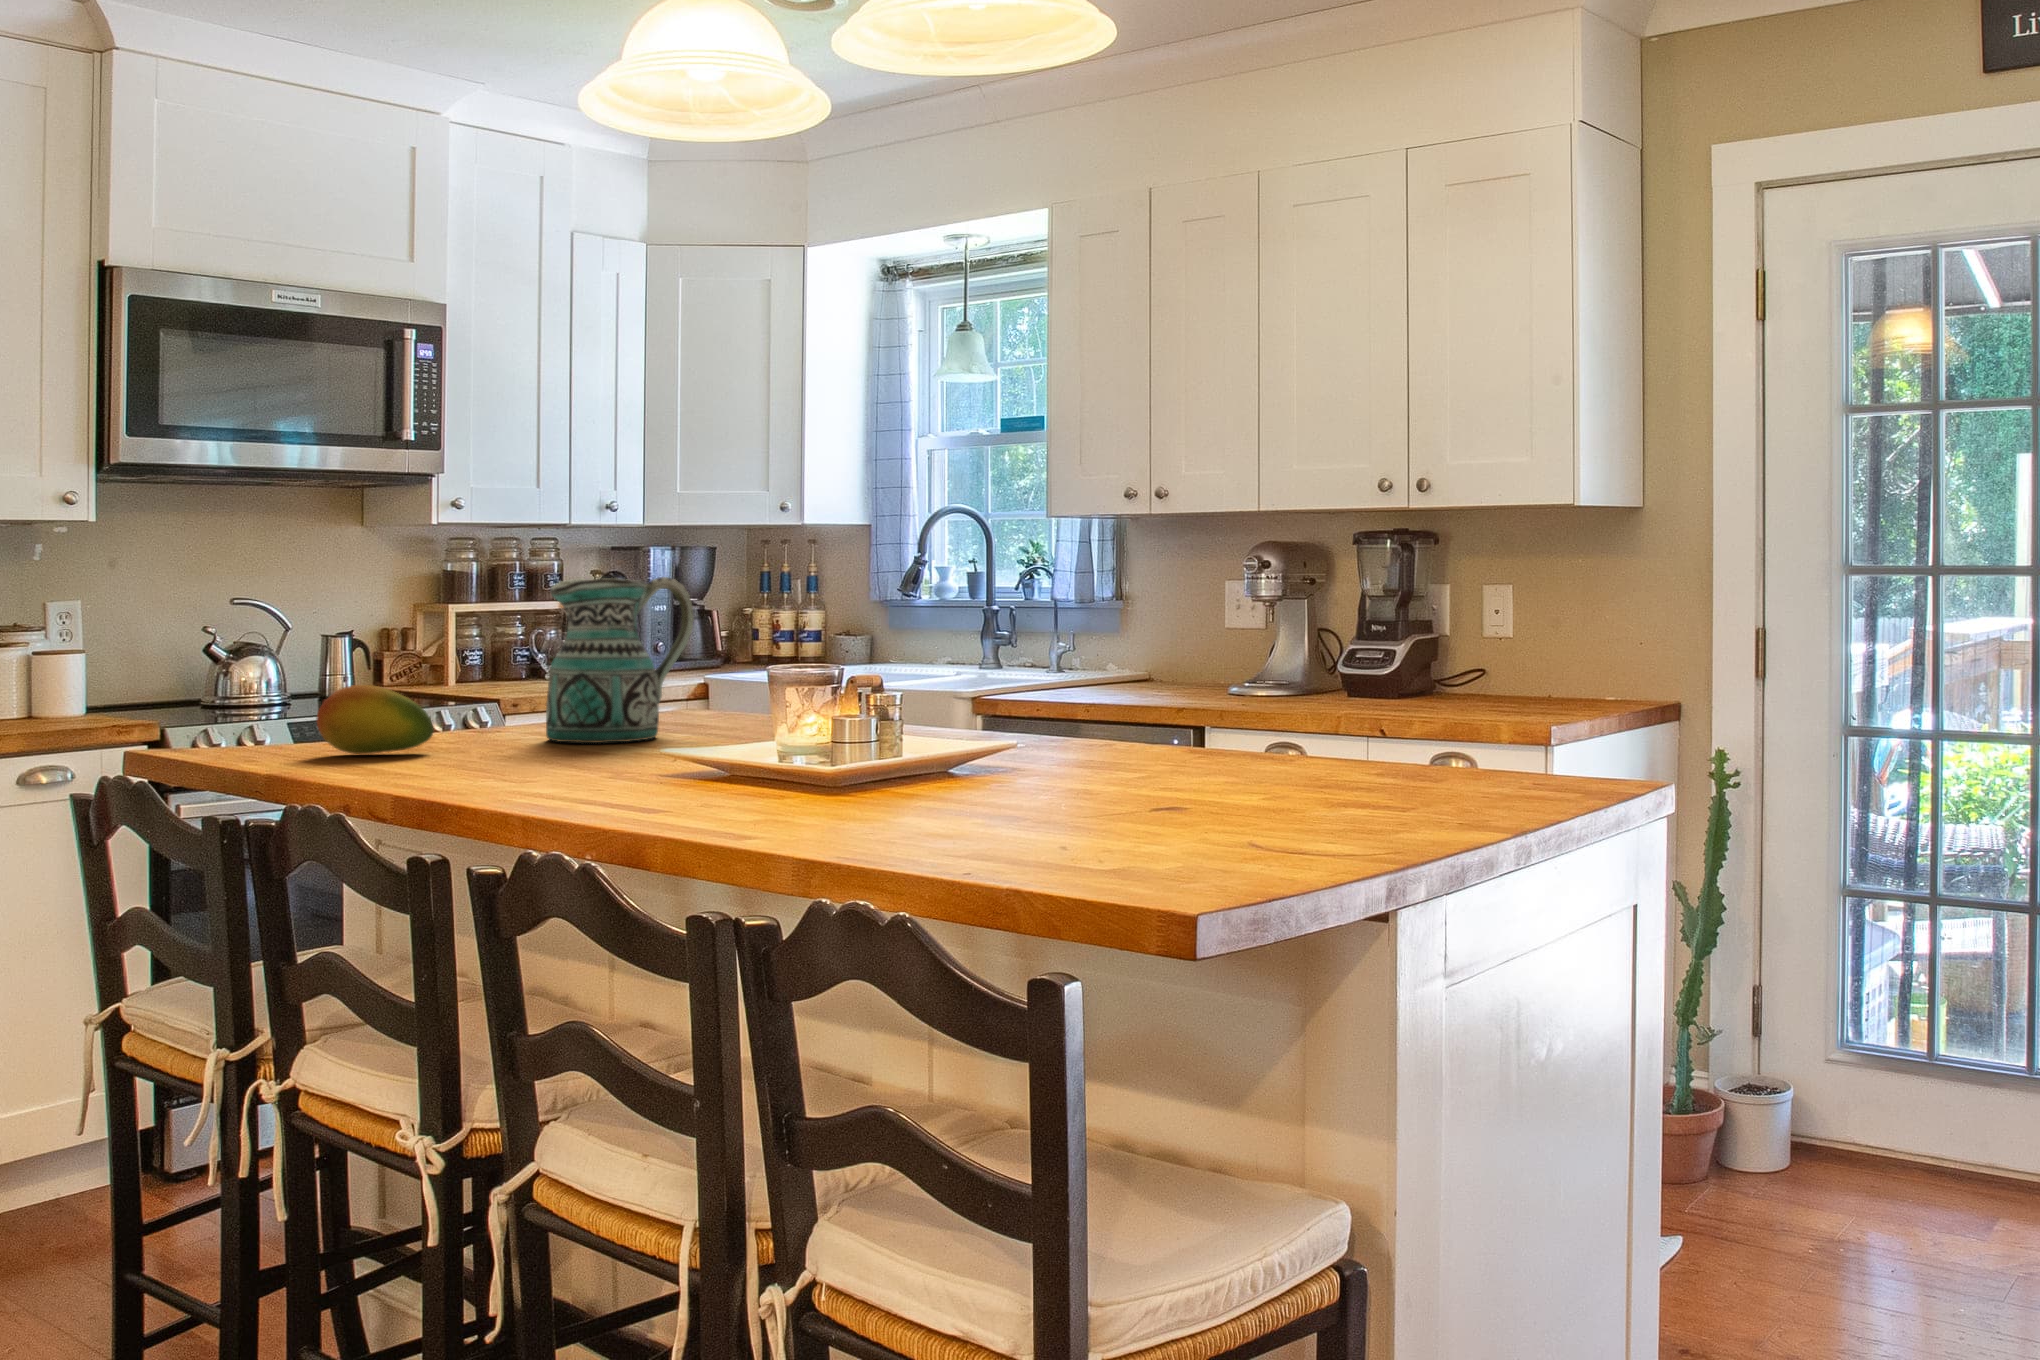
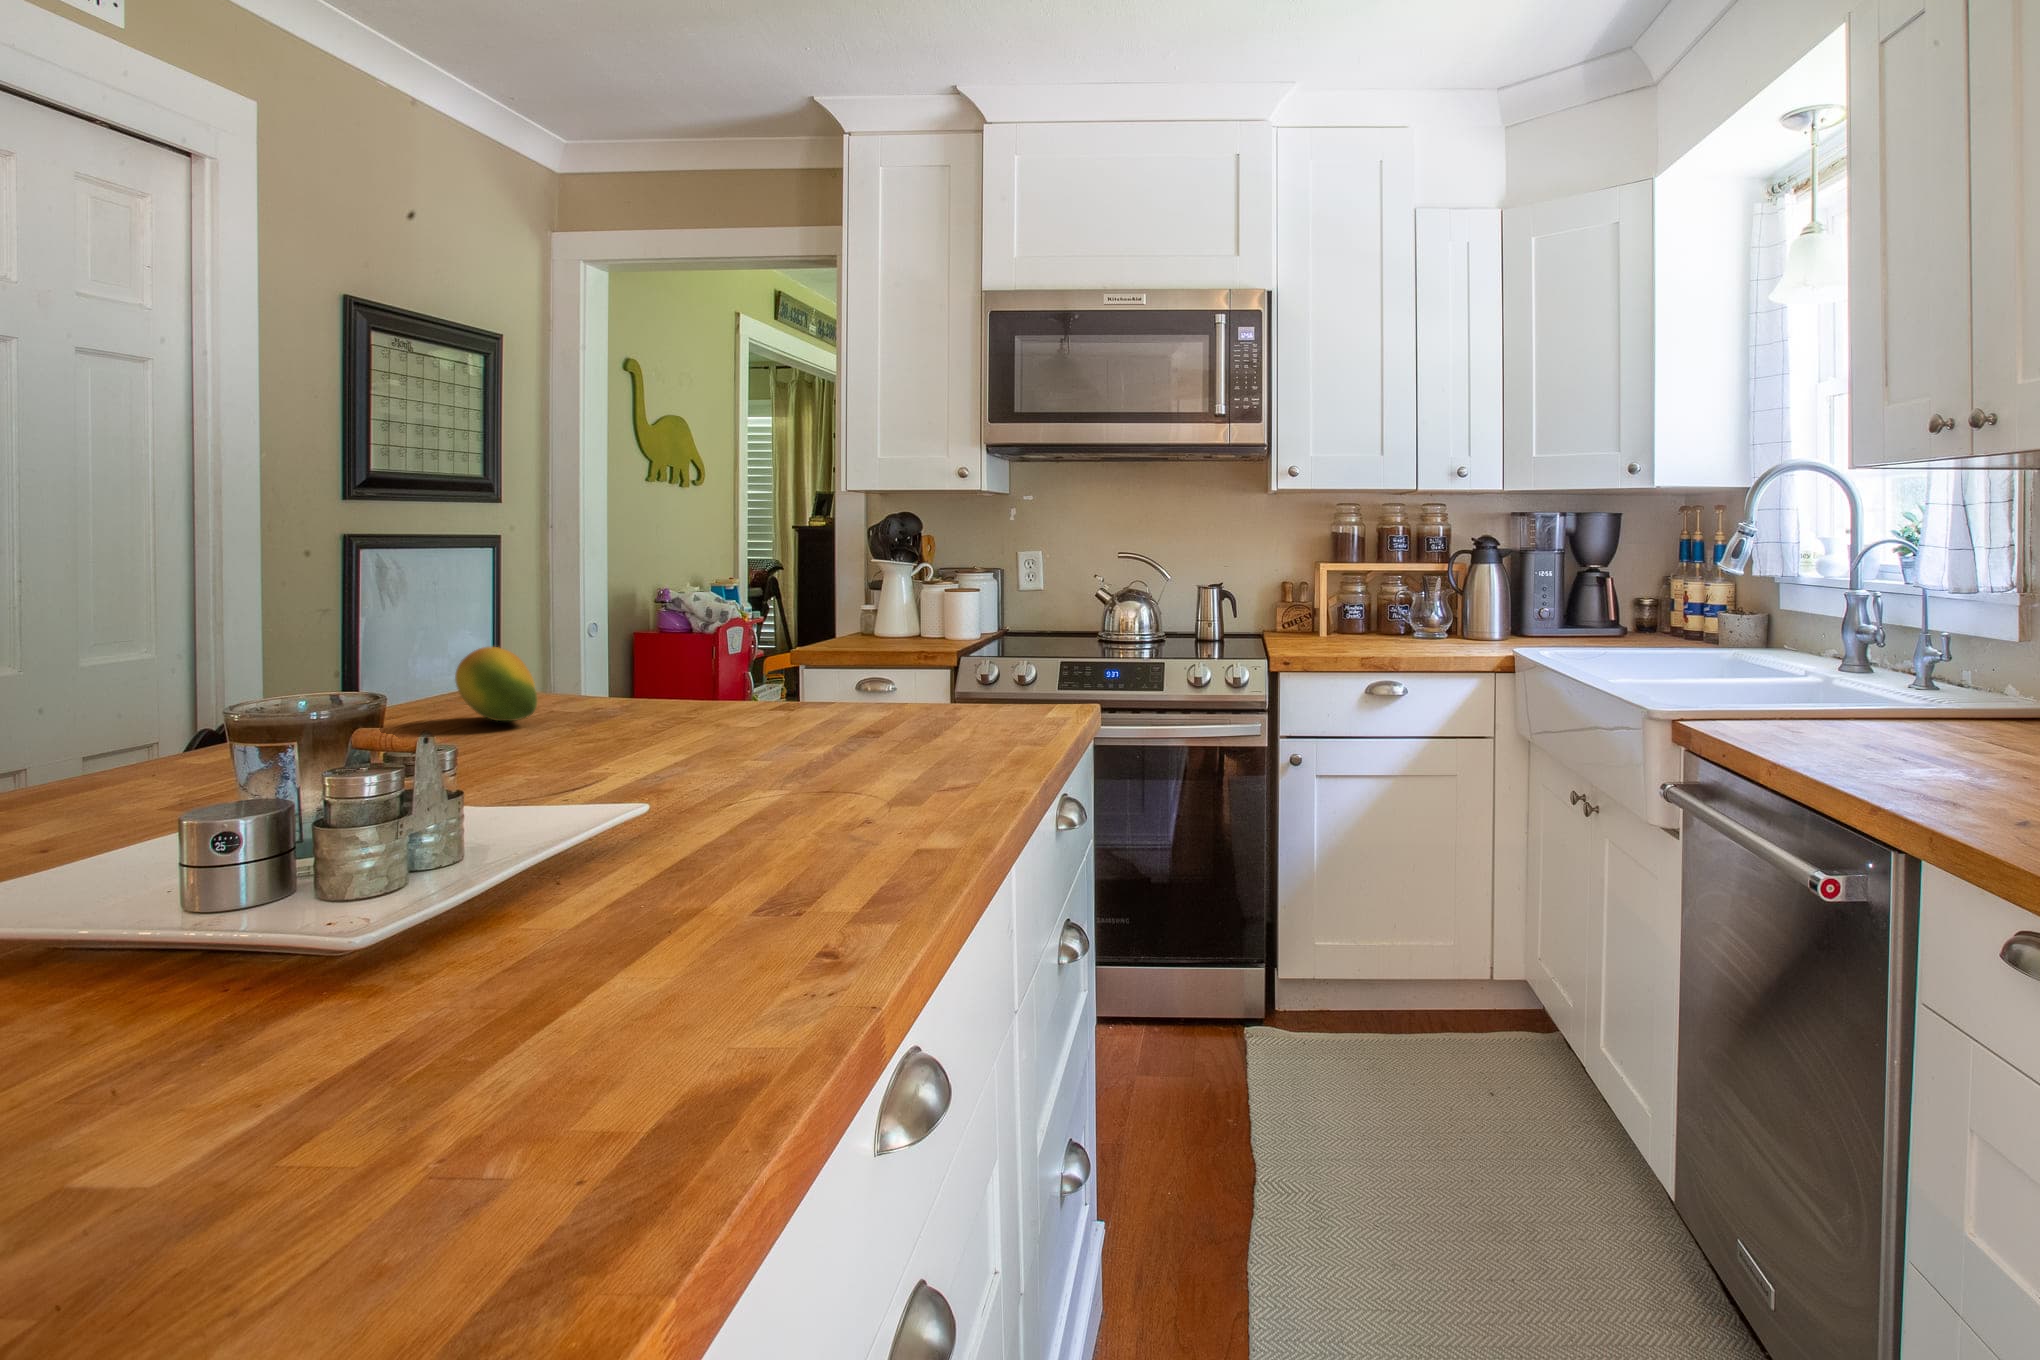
ceramic pitcher: present [546,577,694,743] -> none [643,537,818,747]

